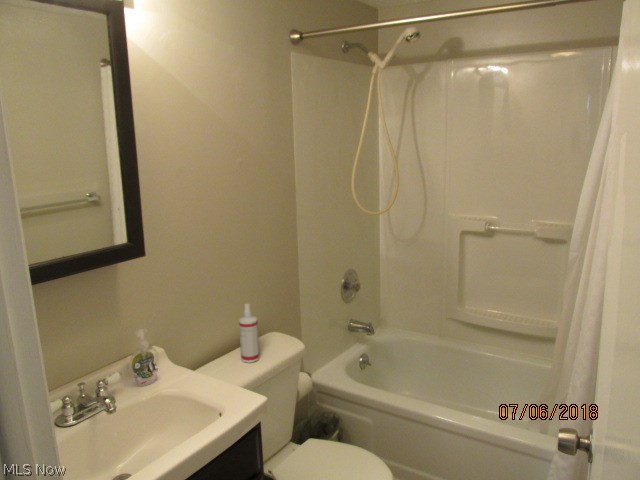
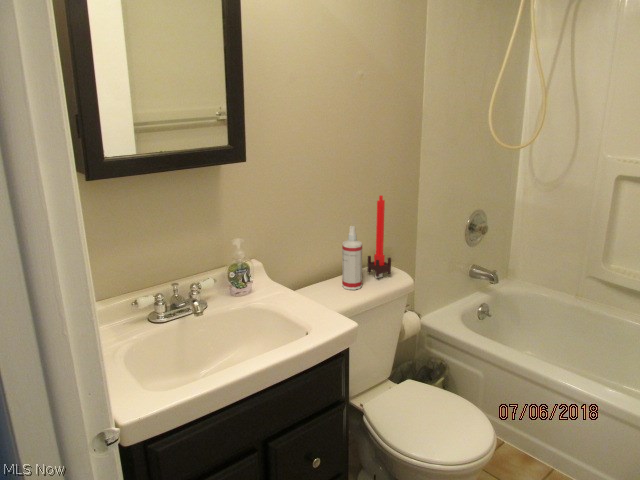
candle: none [262,273,284,348] -> present [367,195,391,278]

